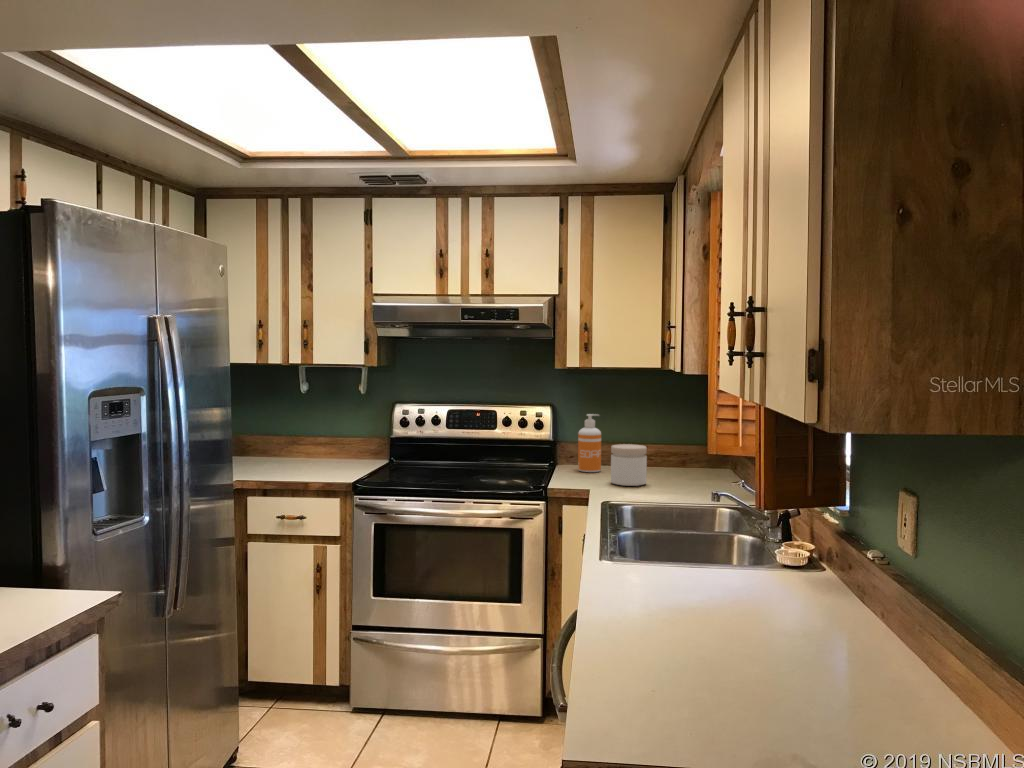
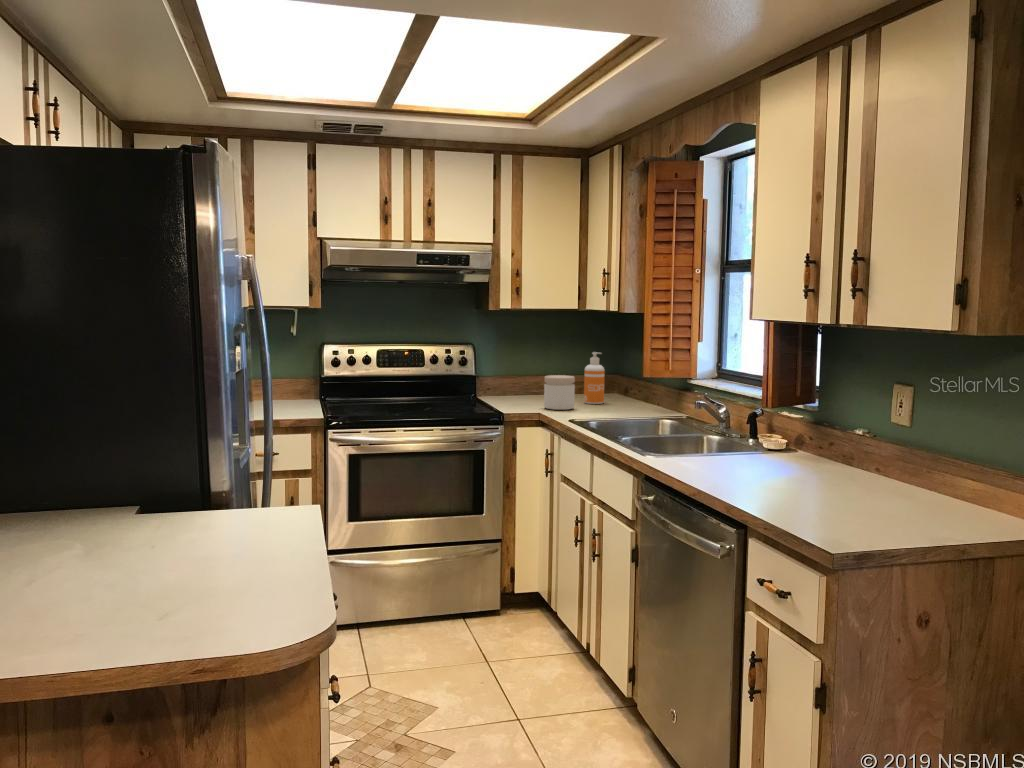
soap dispenser: present [578,414,601,472] -> present [584,352,605,404]

